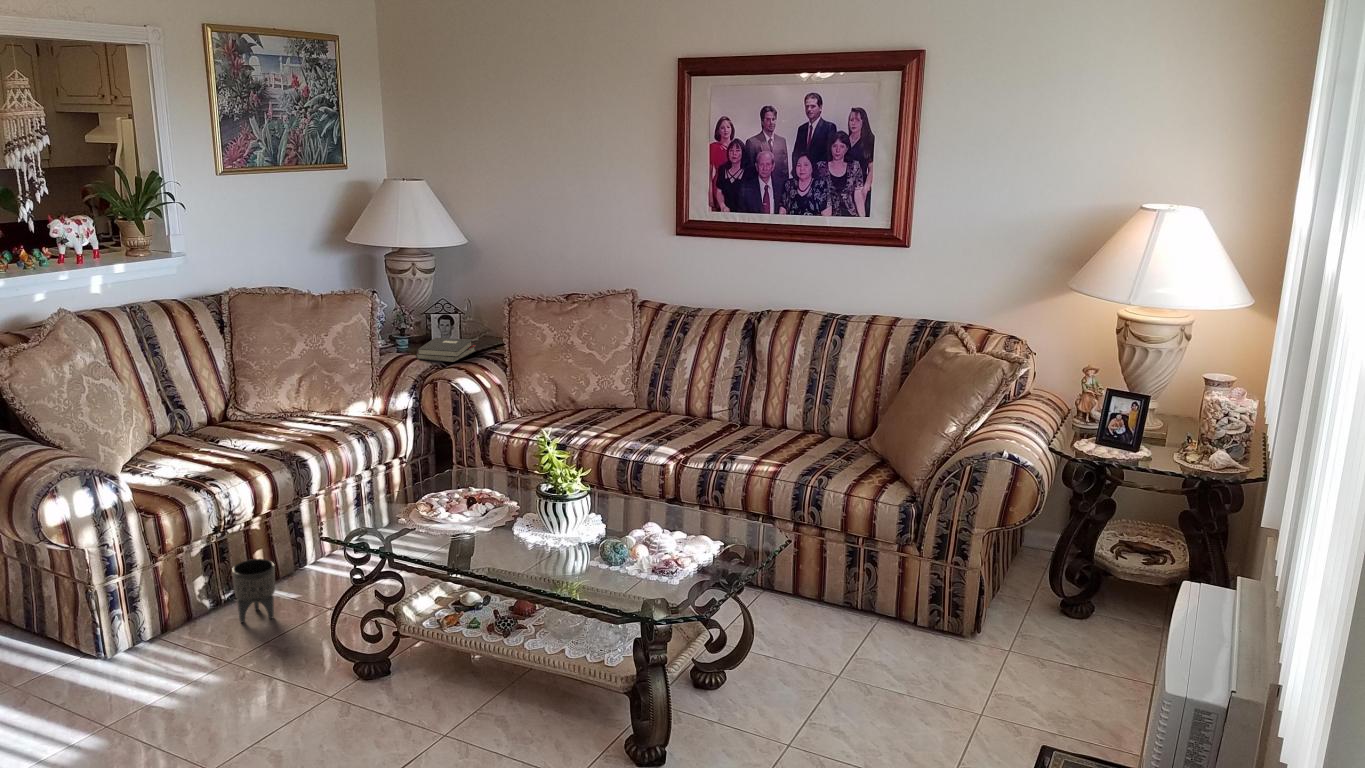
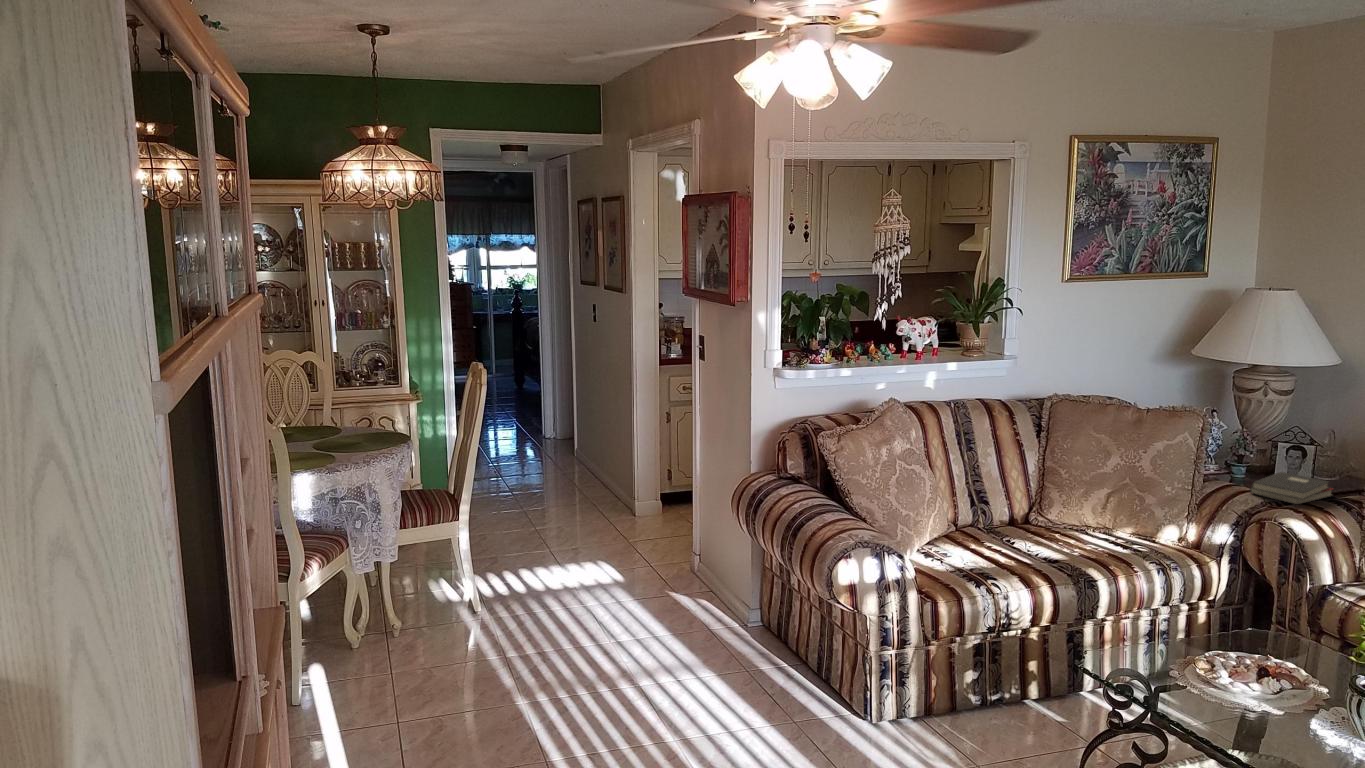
planter: present [232,559,275,622] -> none [996,669,1038,737]

